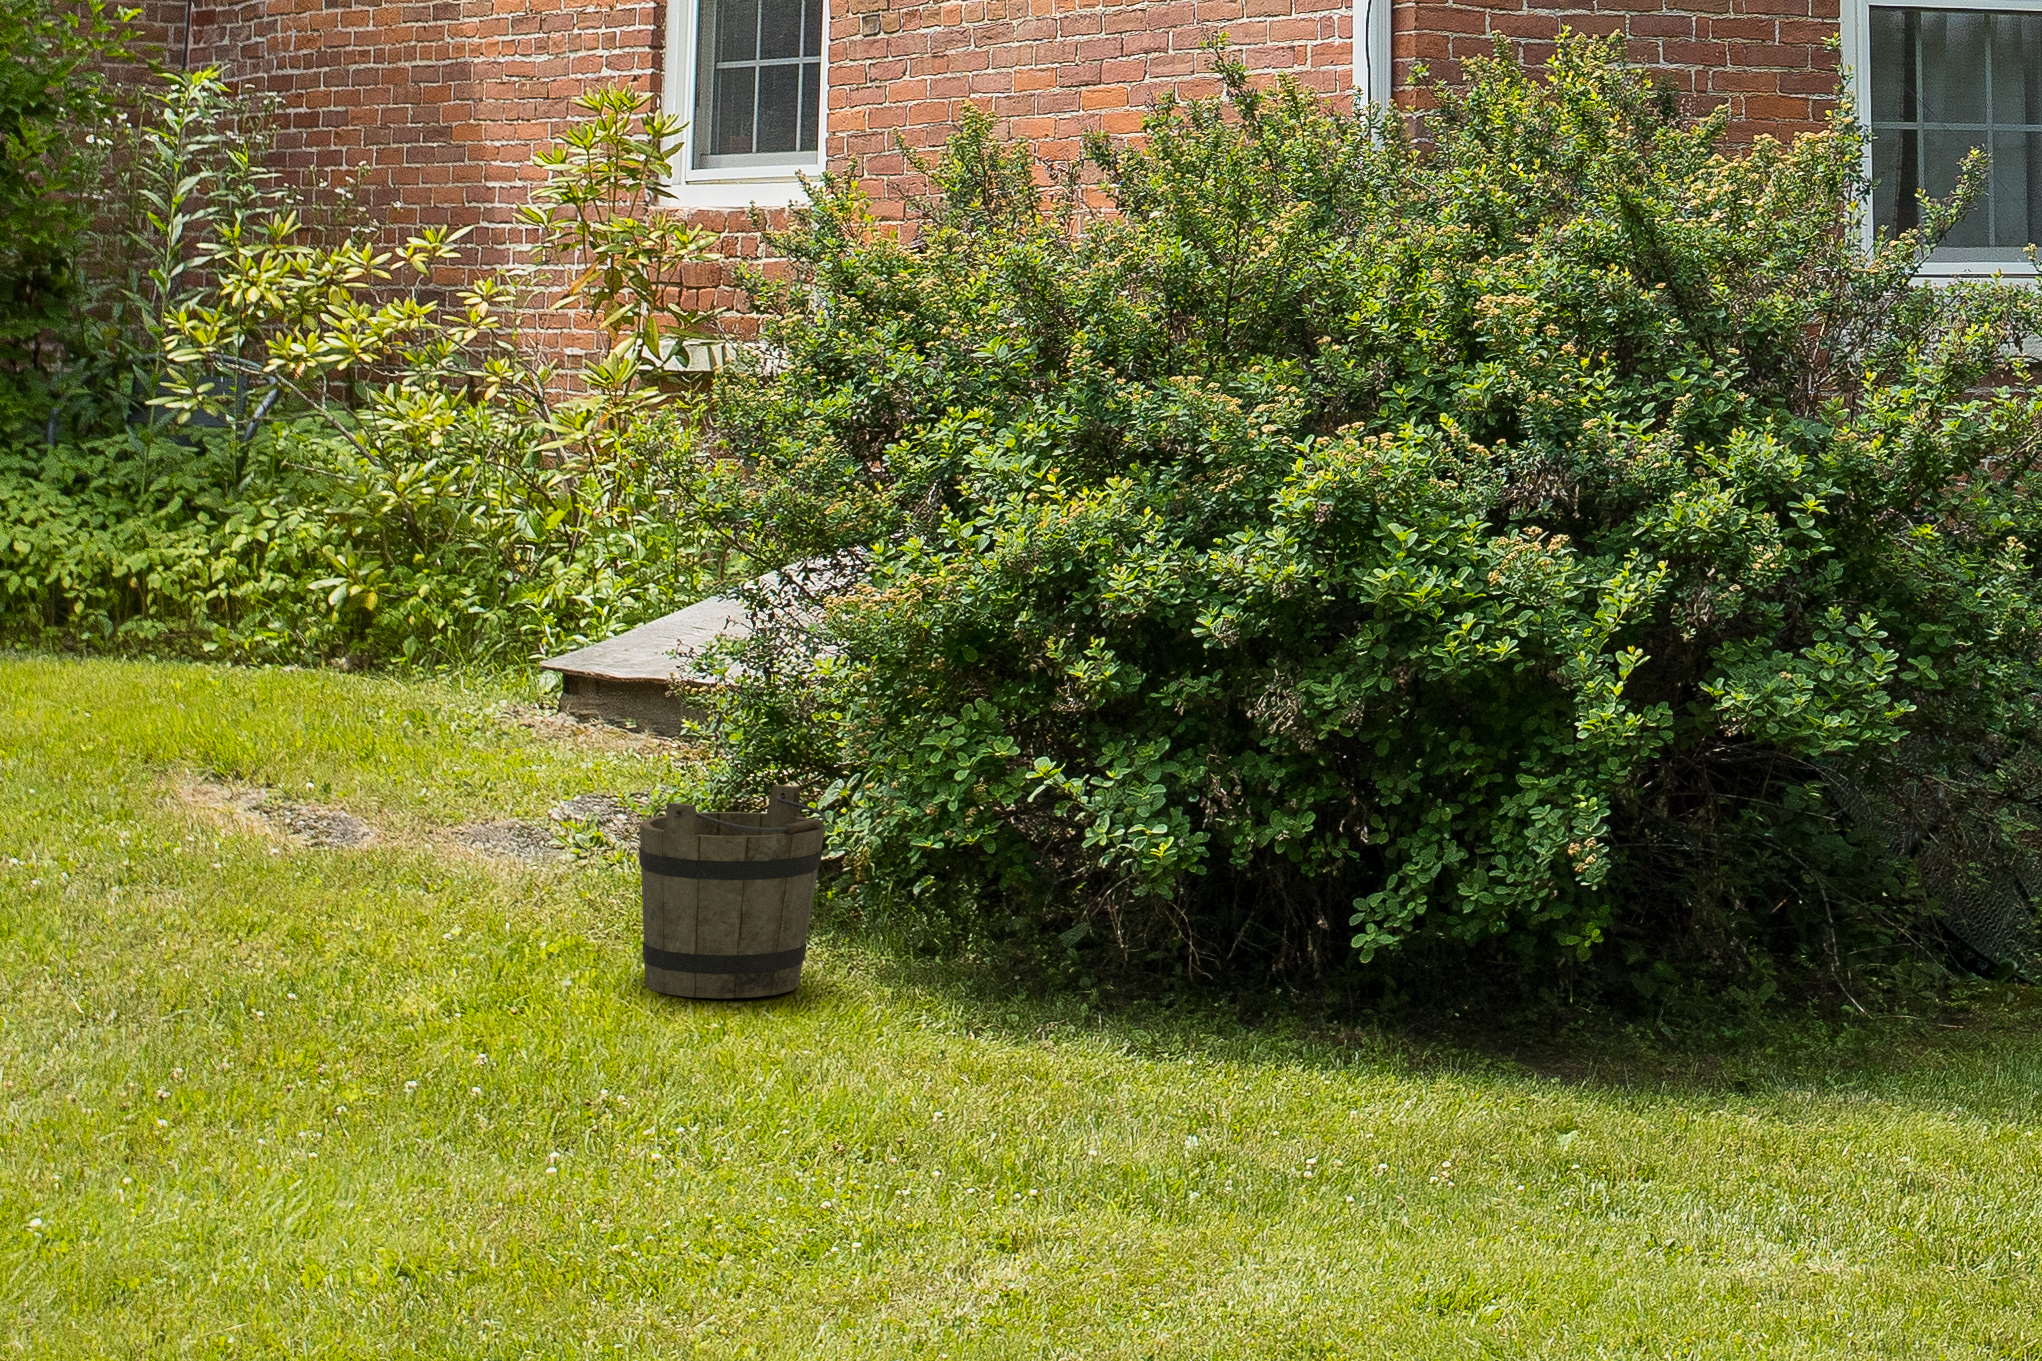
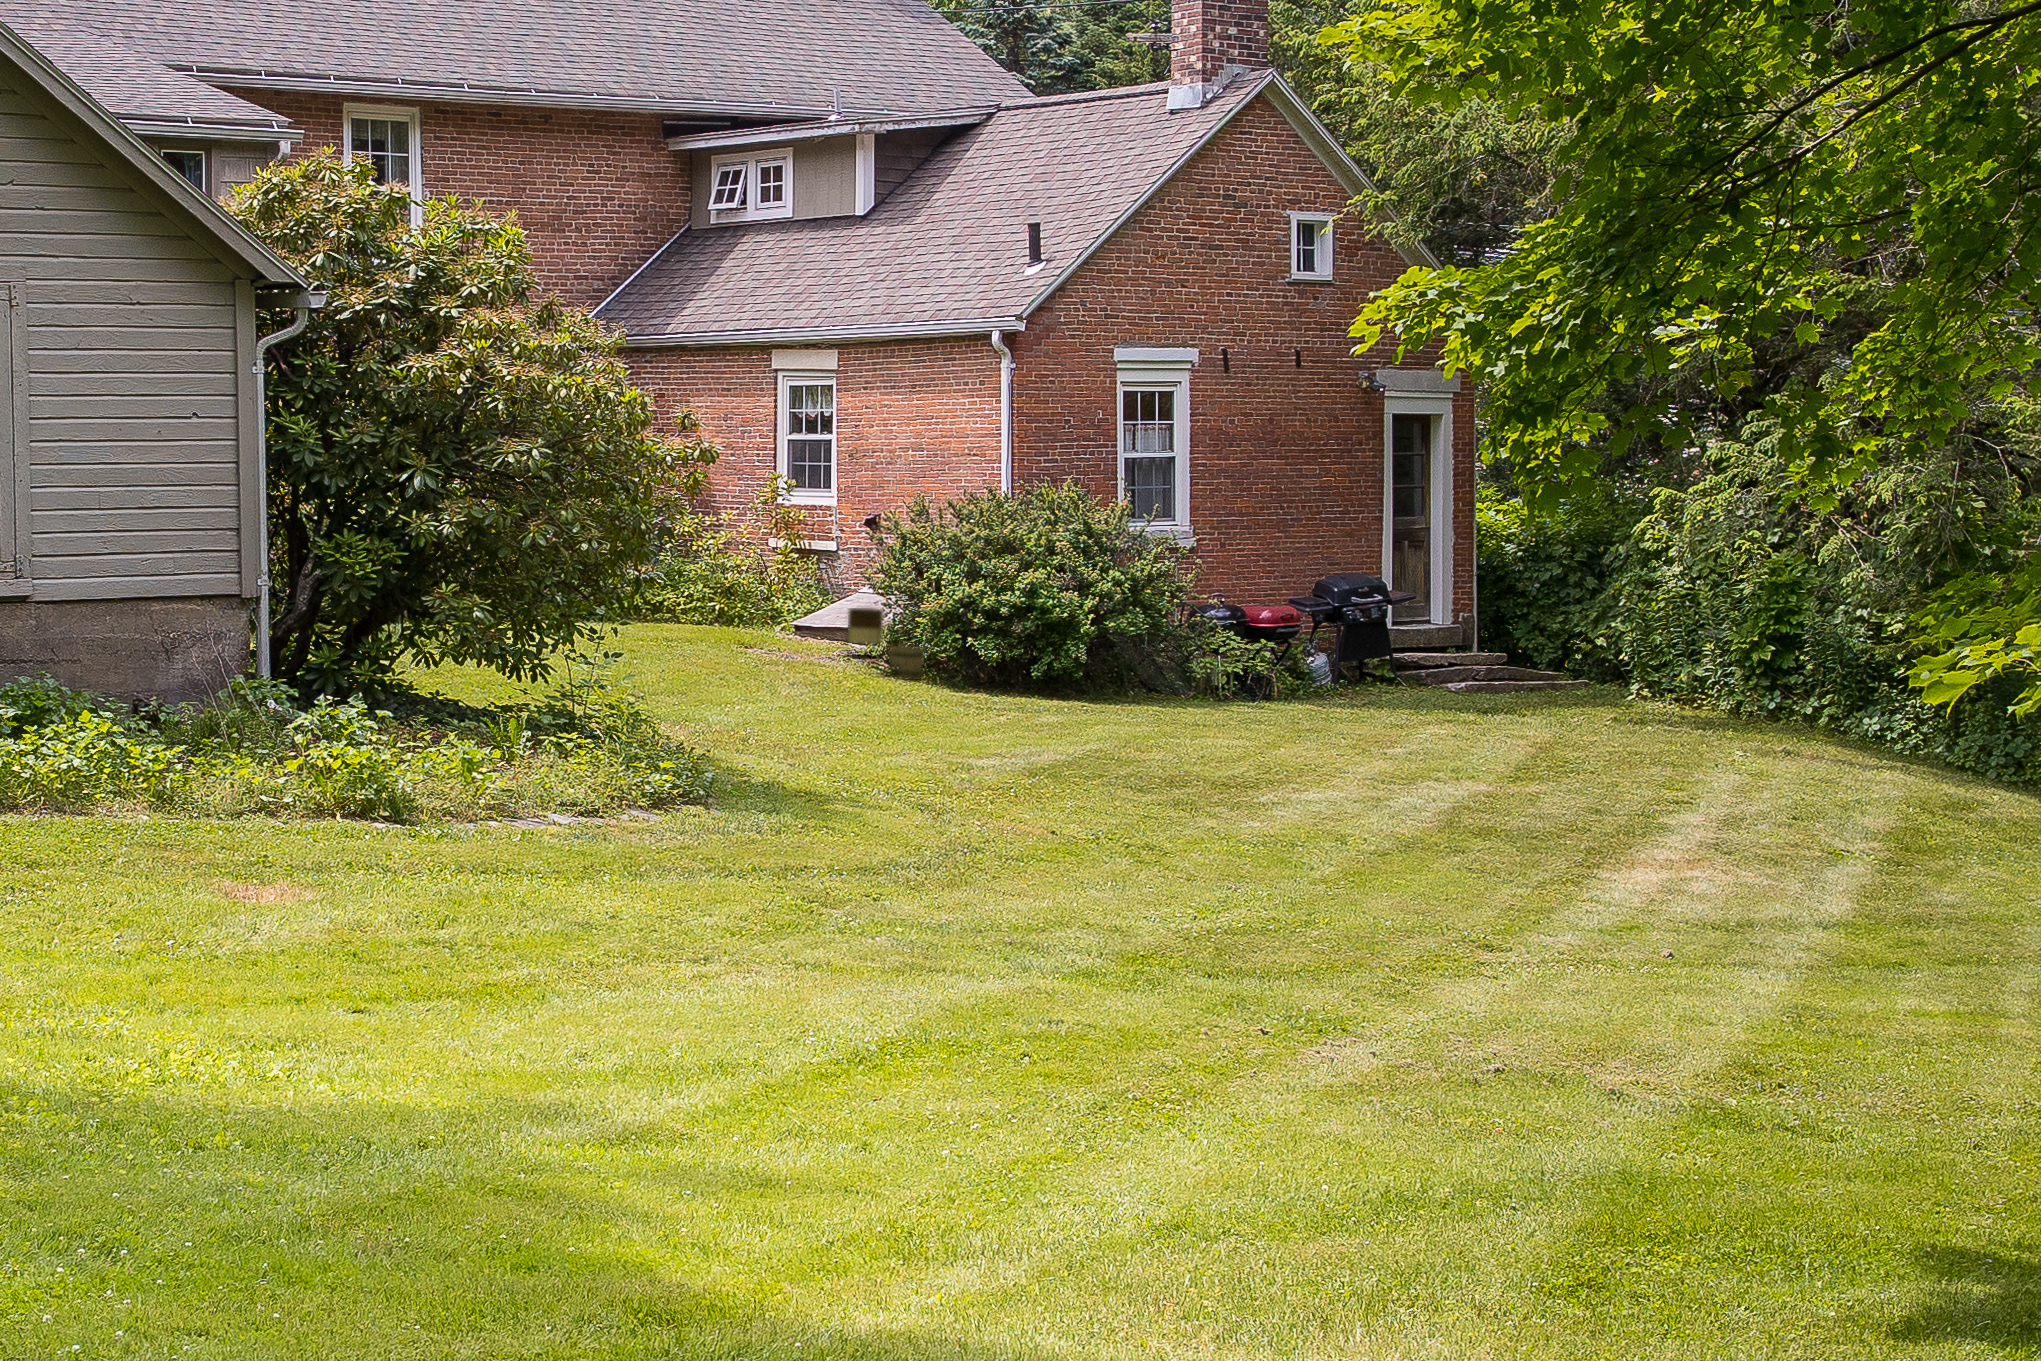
planter: none [498,615,692,868] -> present [847,608,884,658]

